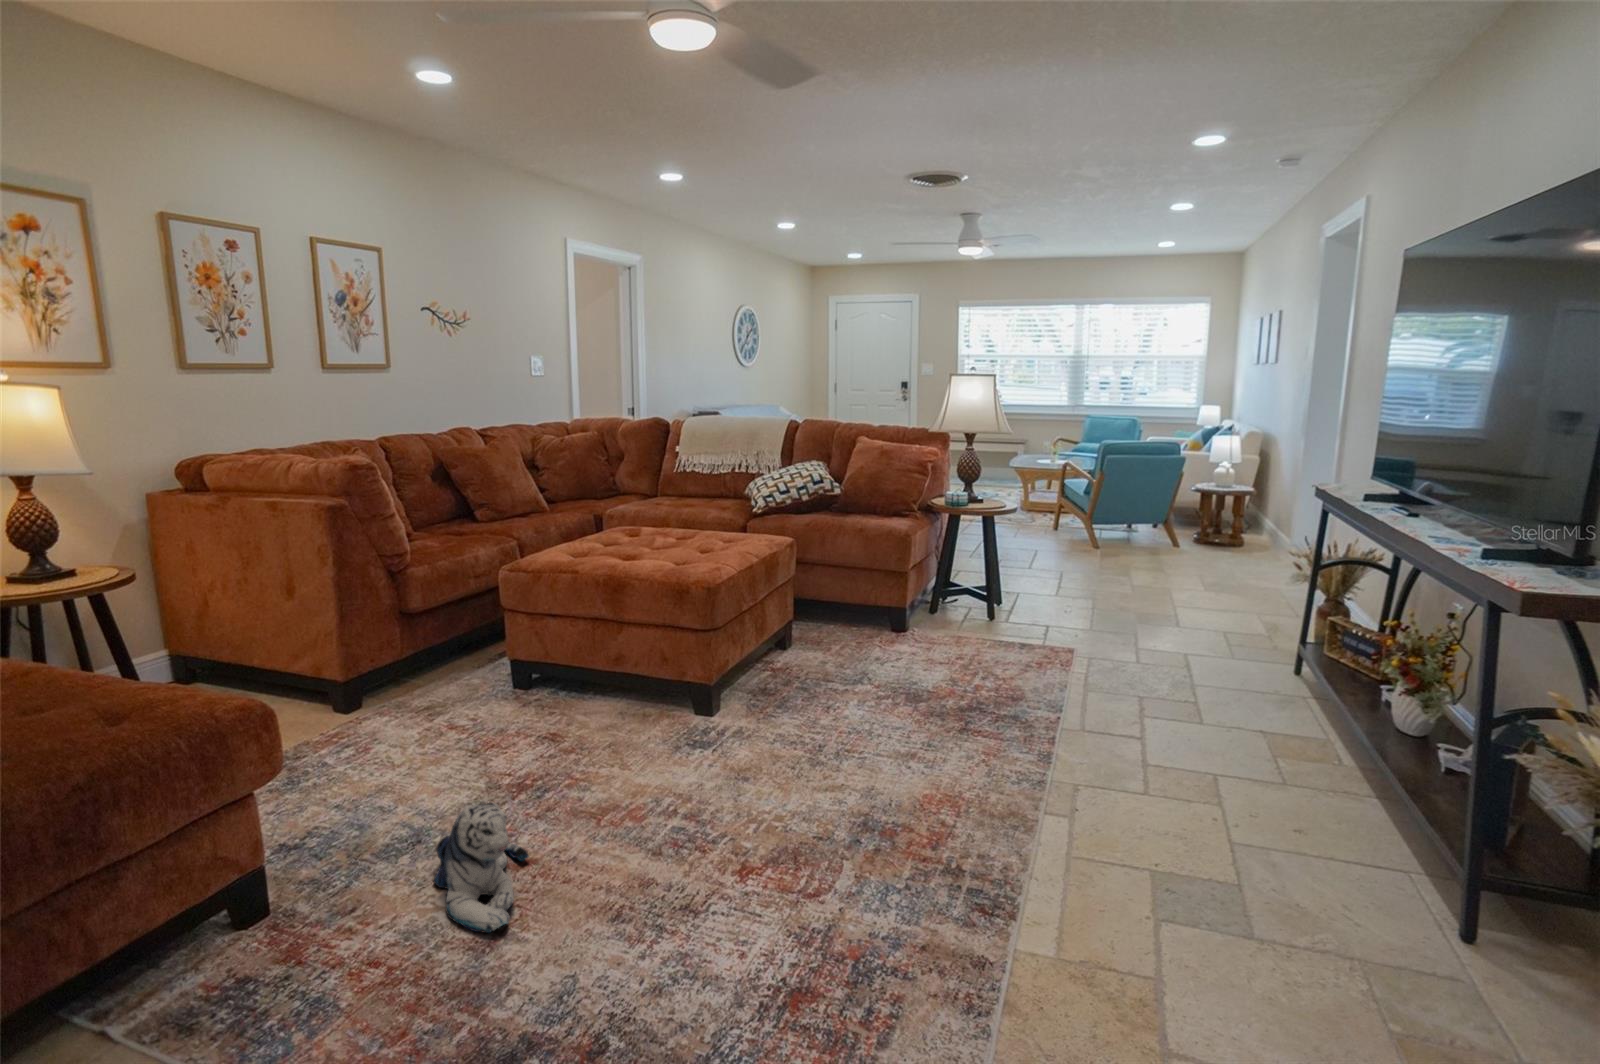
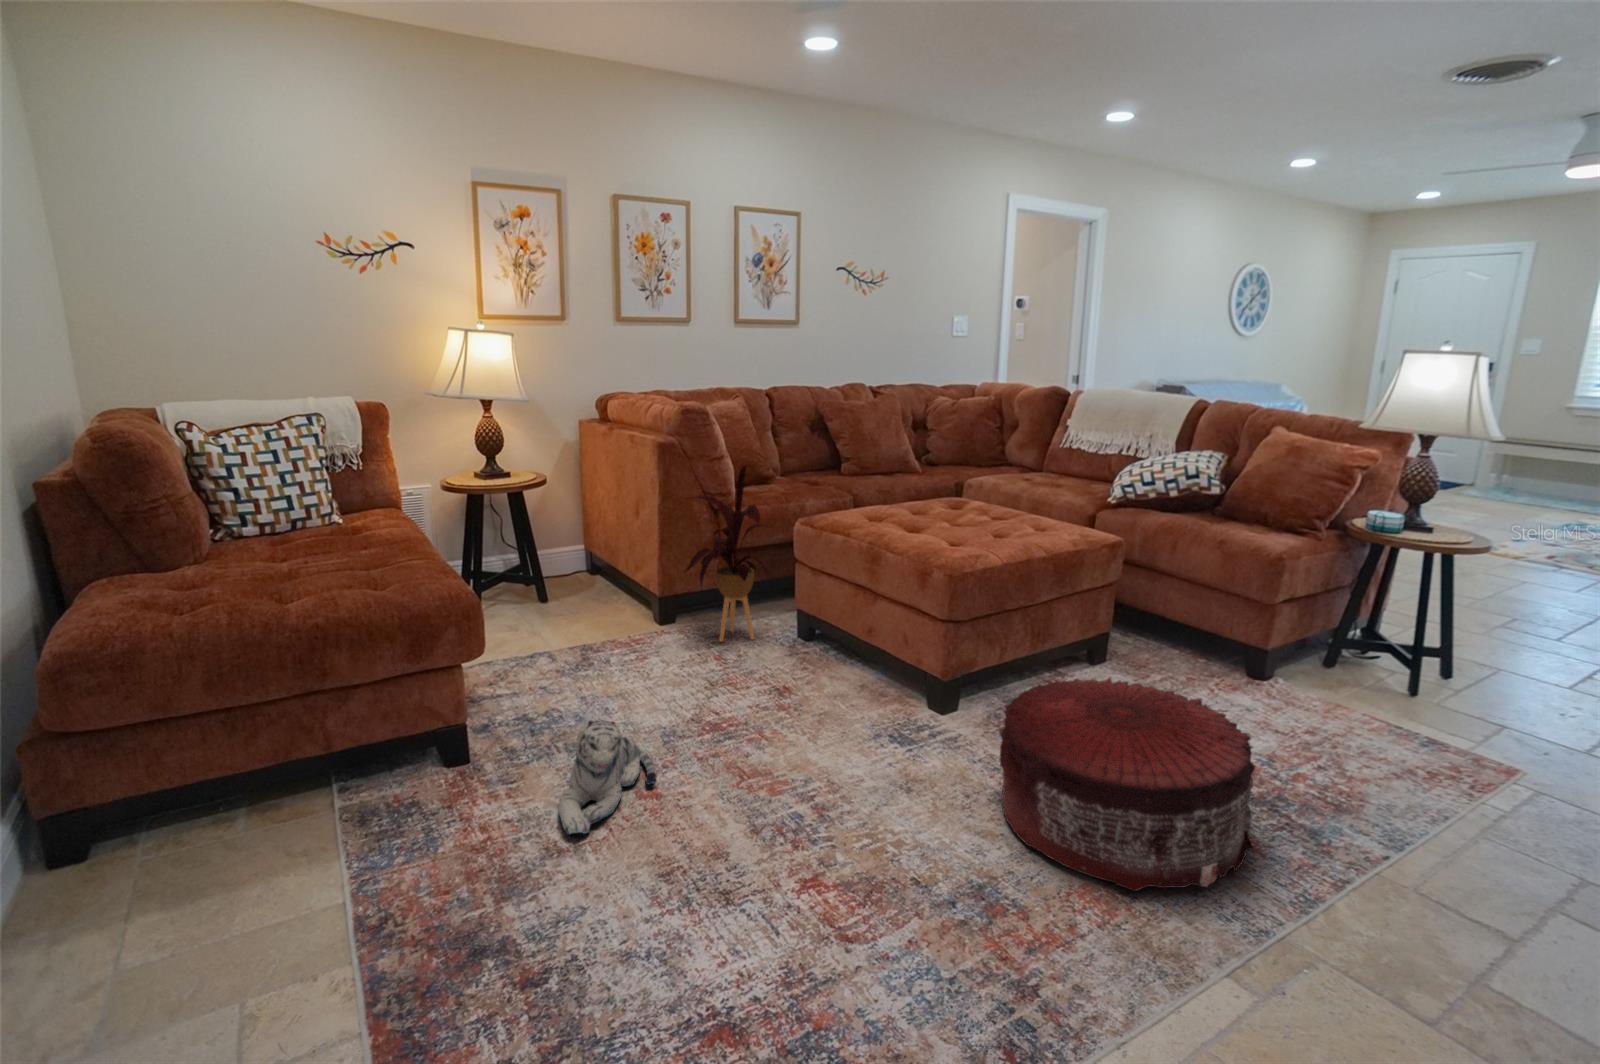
house plant: none [377,520,499,718] -> present [685,465,768,642]
pouf: none [811,643,993,788] -> present [999,678,1255,891]

